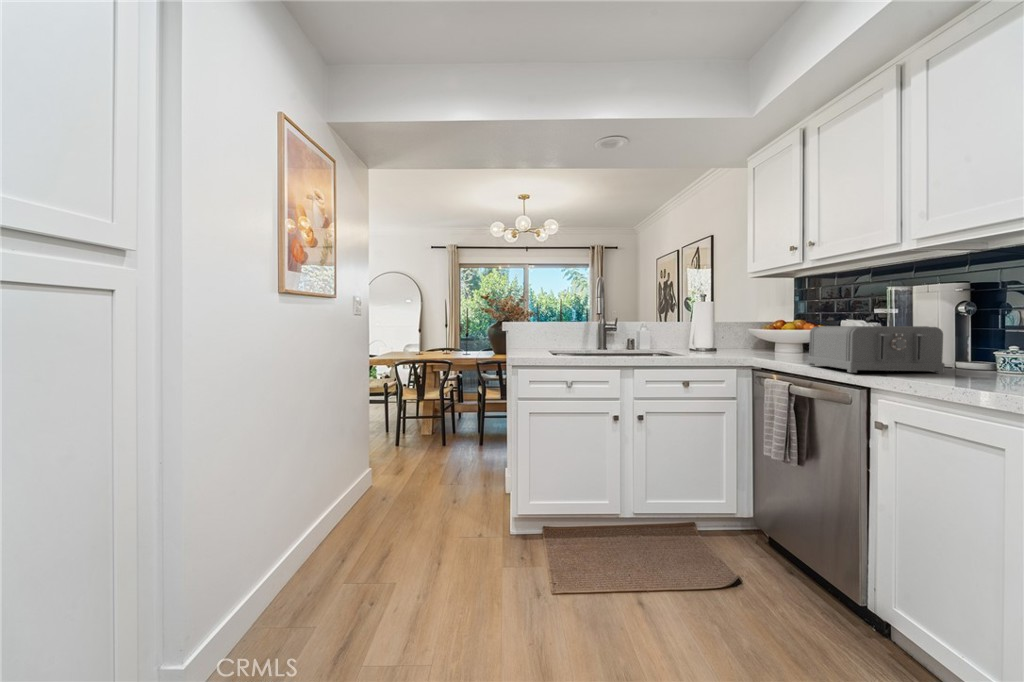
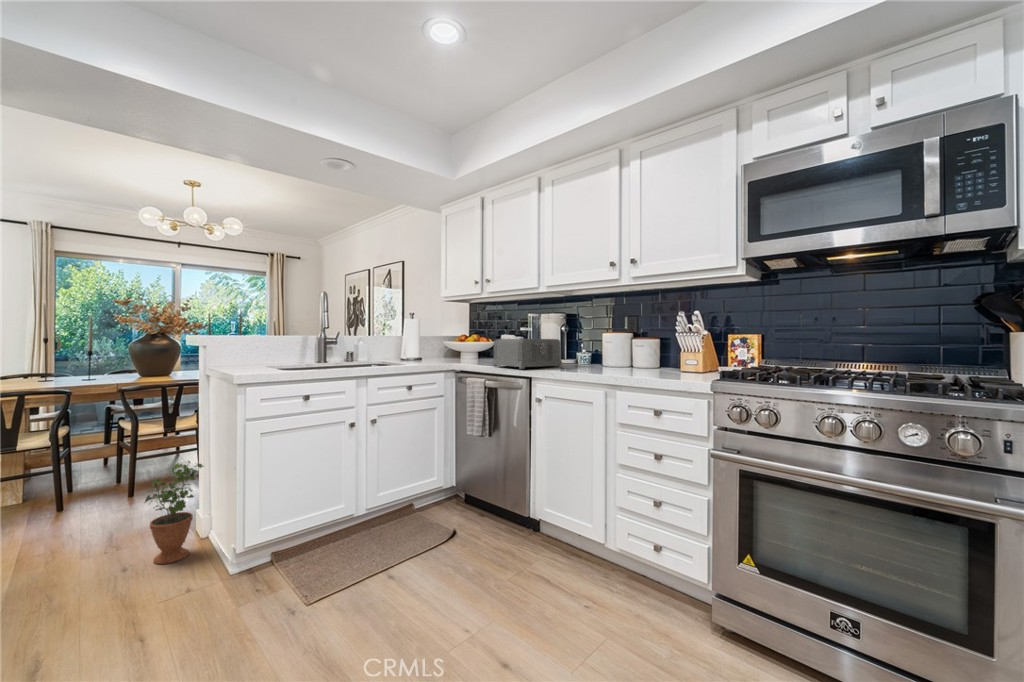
potted plant: none [465,426,502,509] -> present [145,461,204,564]

